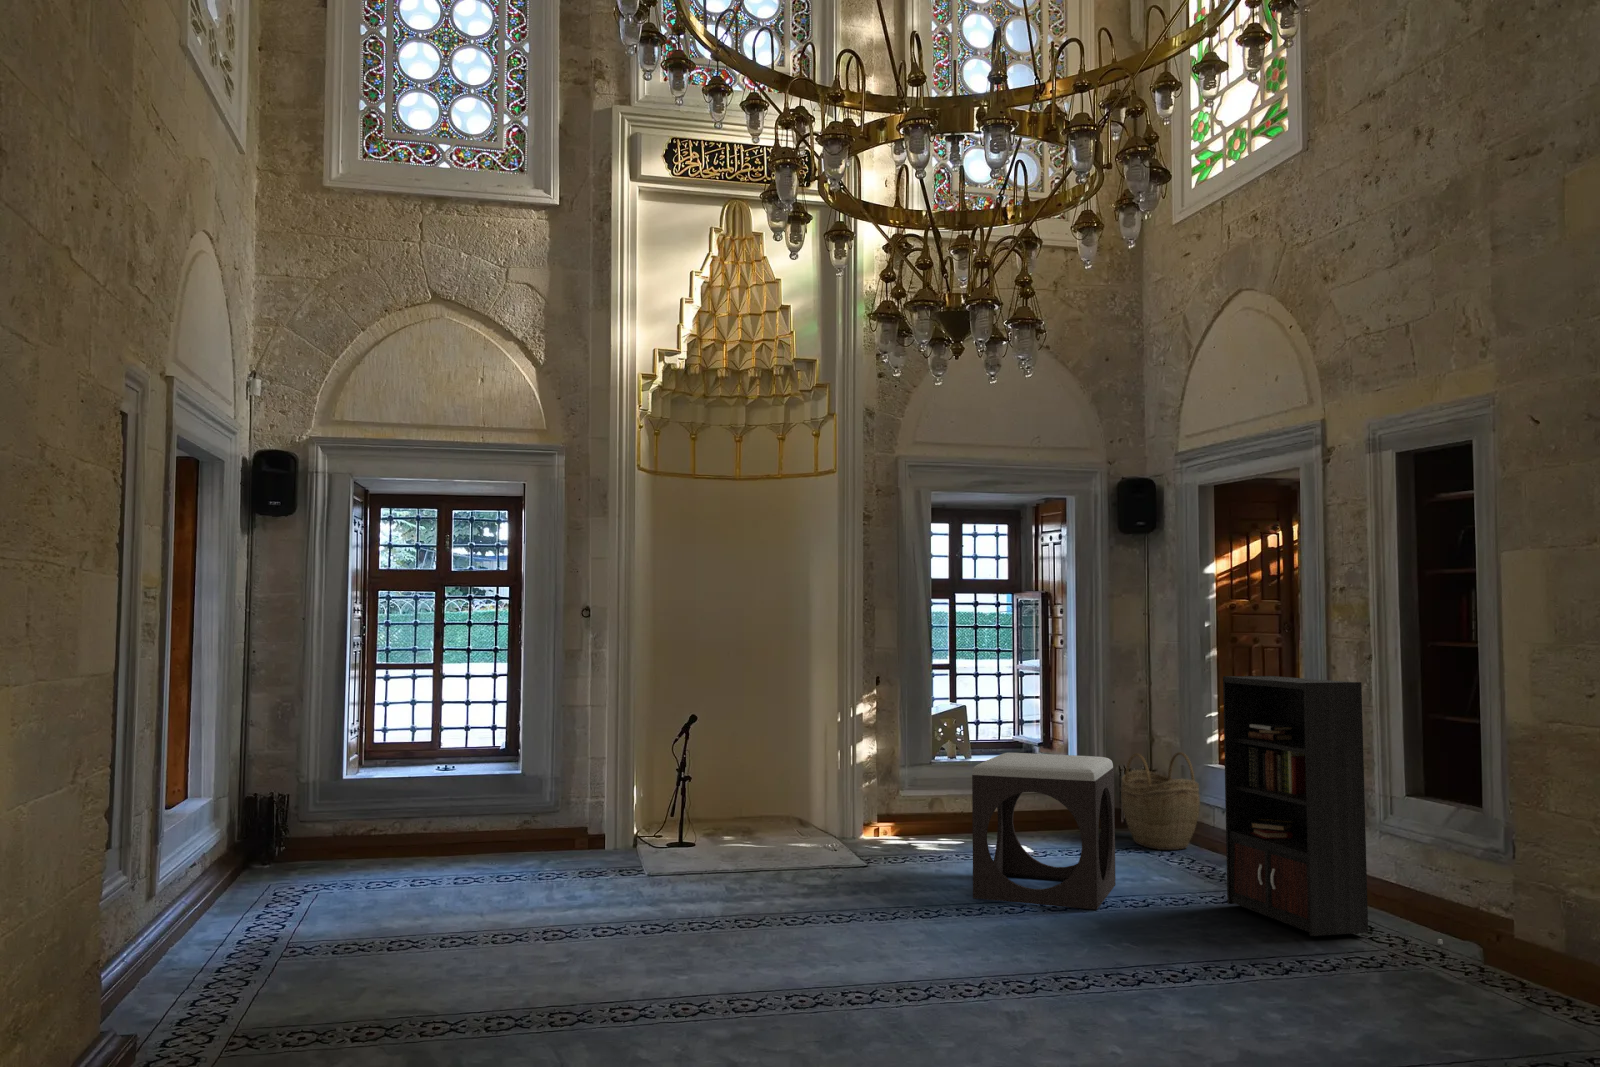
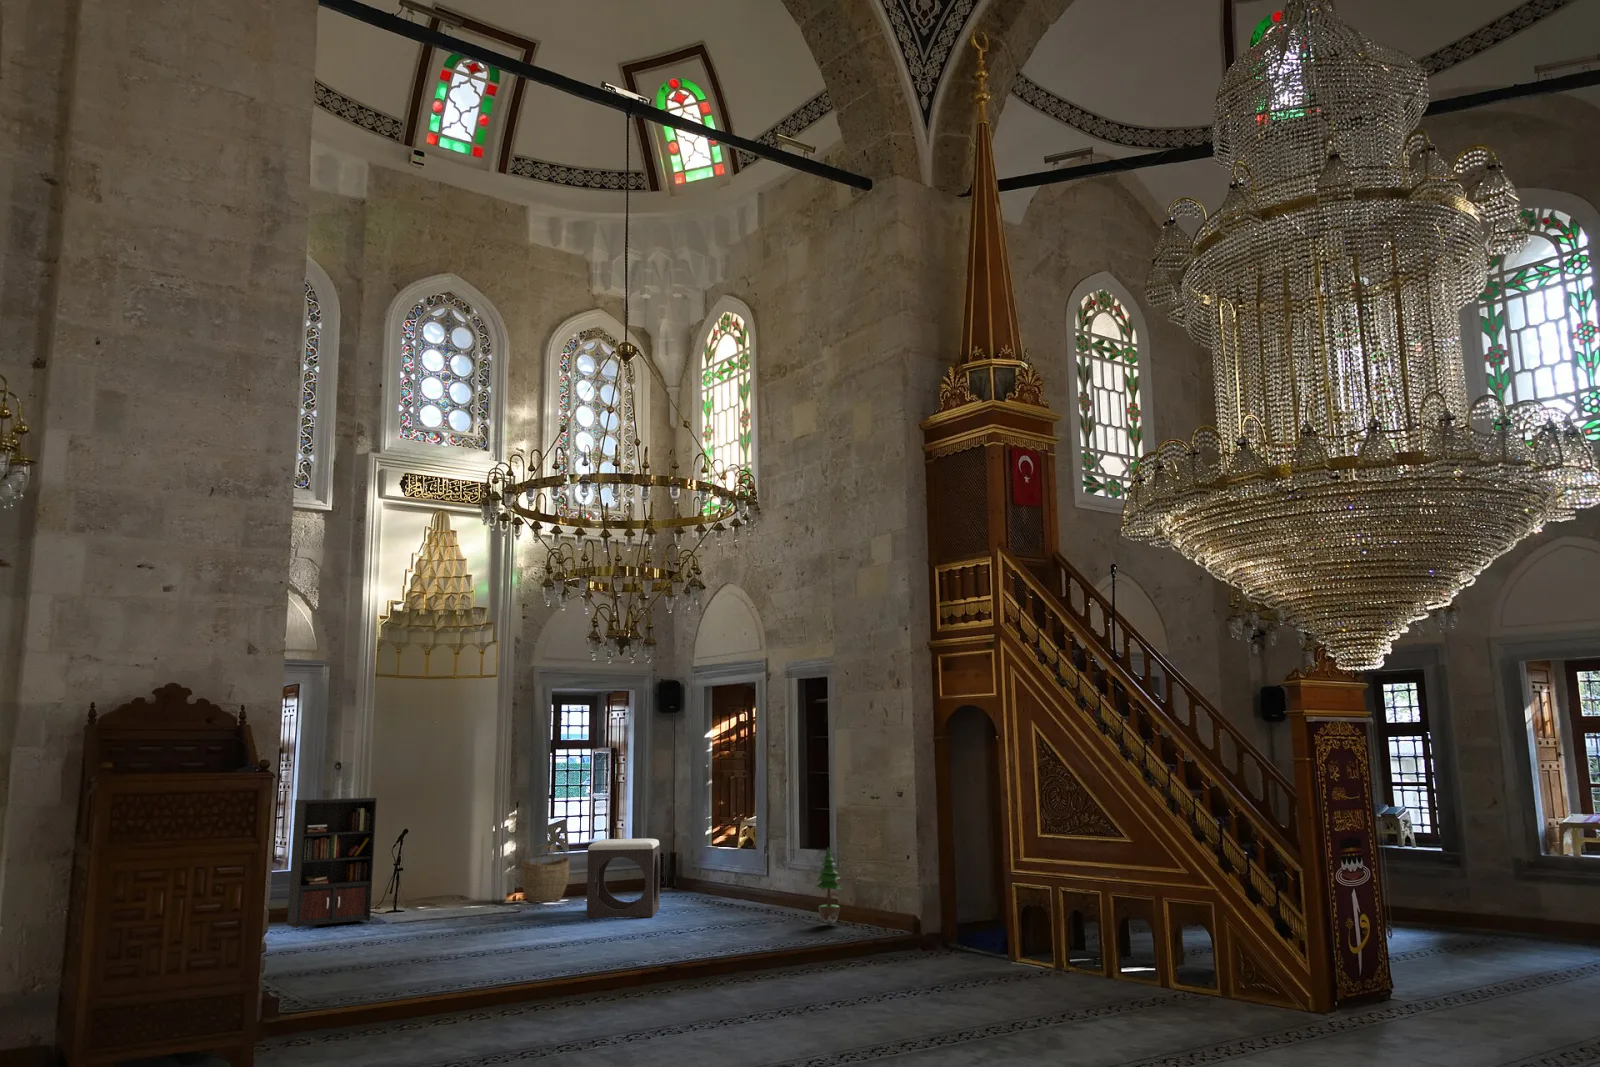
bookcase: present [1223,676,1443,944] -> present [287,798,377,928]
woven basket: present [1121,752,1200,850] -> present [520,845,569,903]
potted tree: none [1461,812,1533,990] -> present [816,847,842,925]

